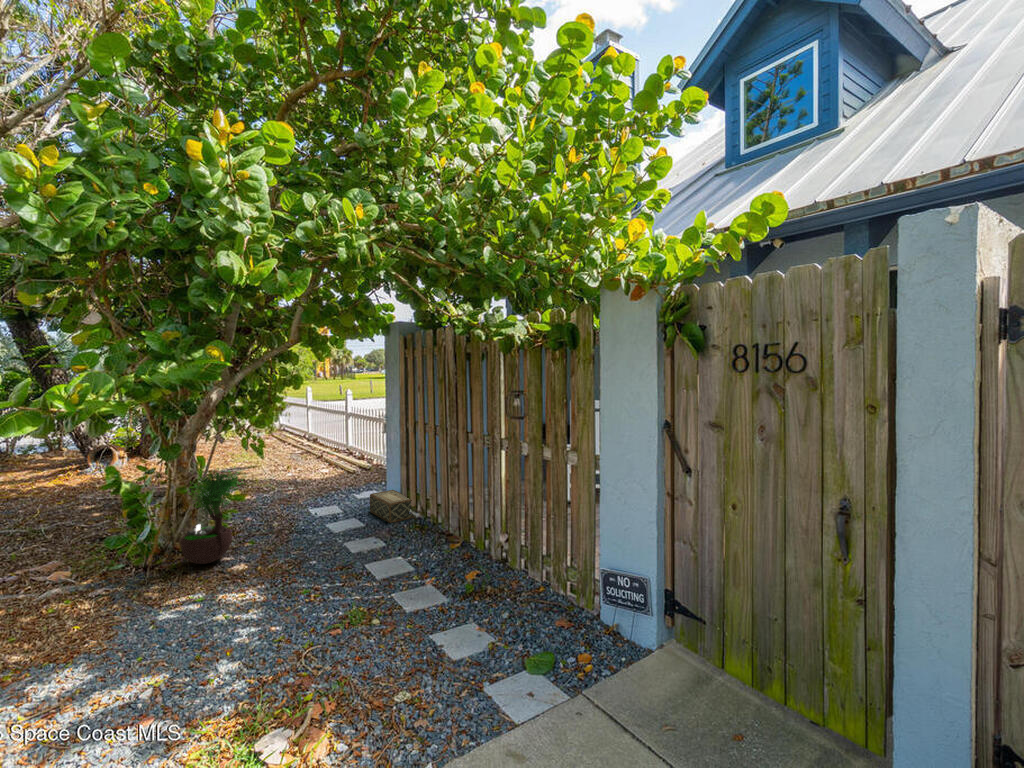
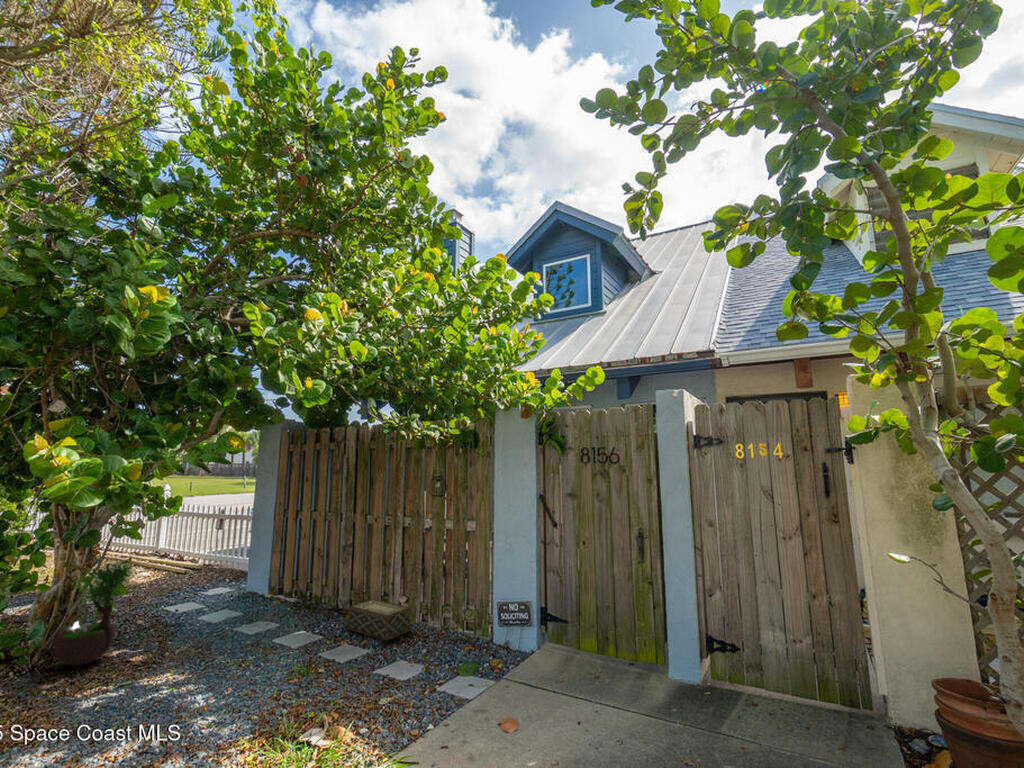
woven basket: present [370,490,414,523] -> present [348,599,411,640]

